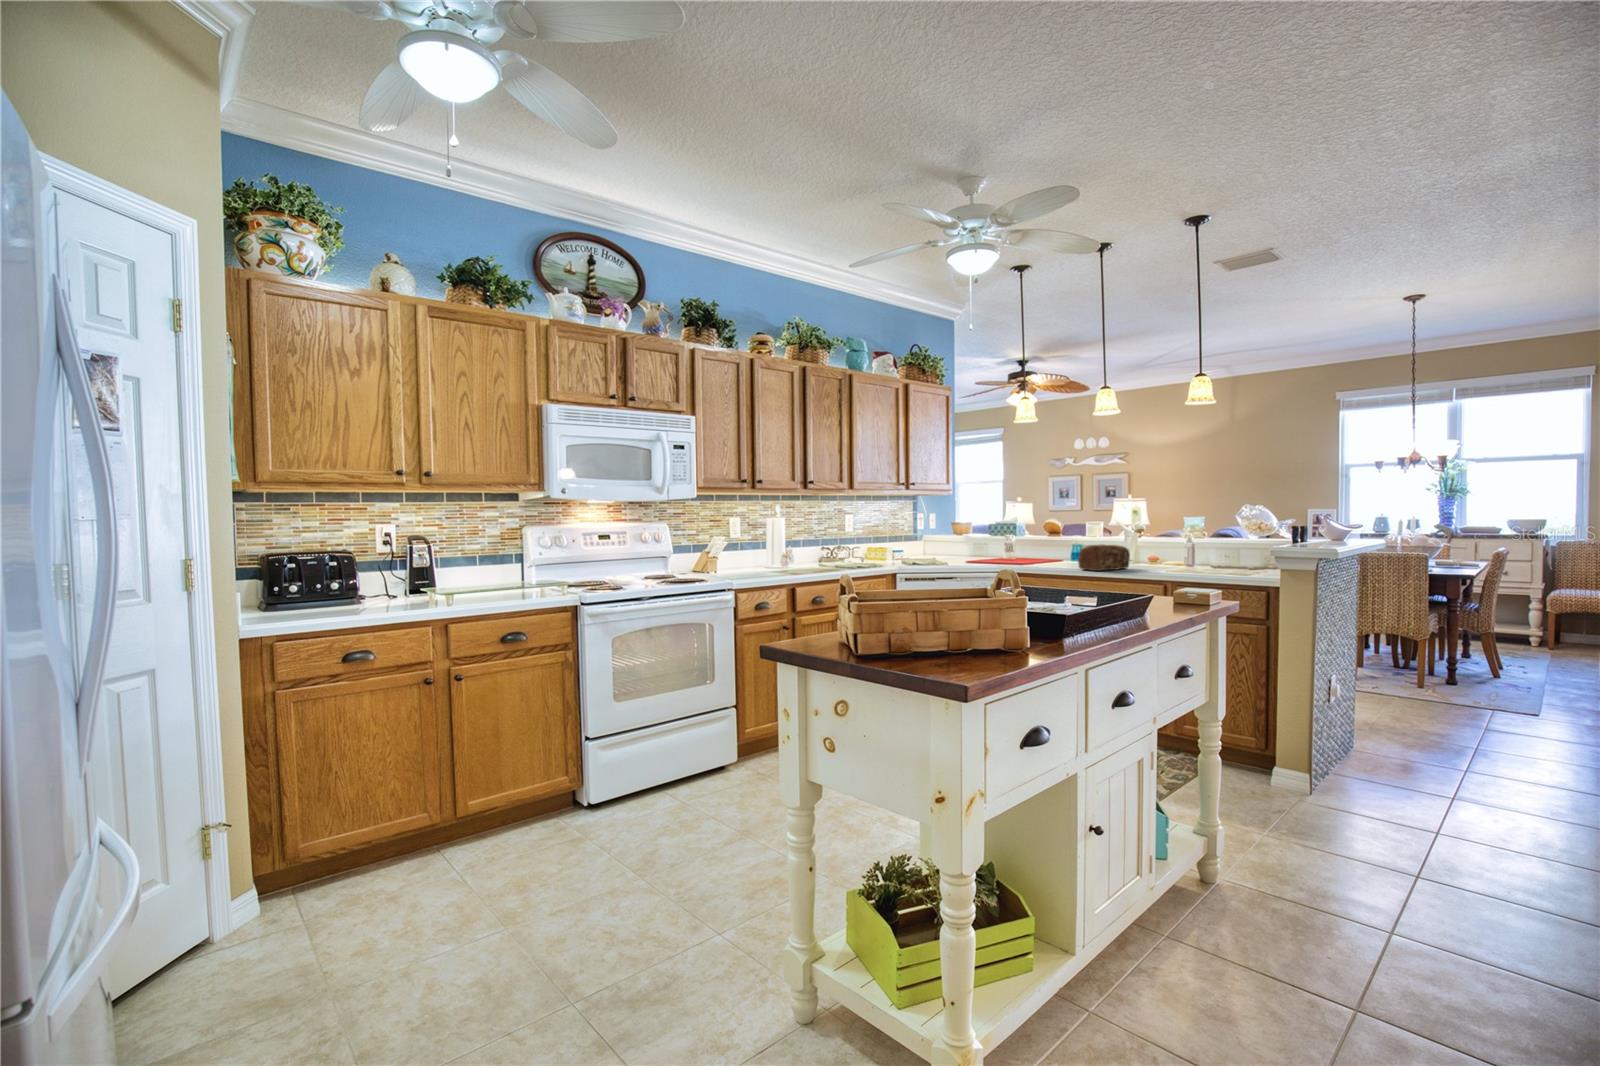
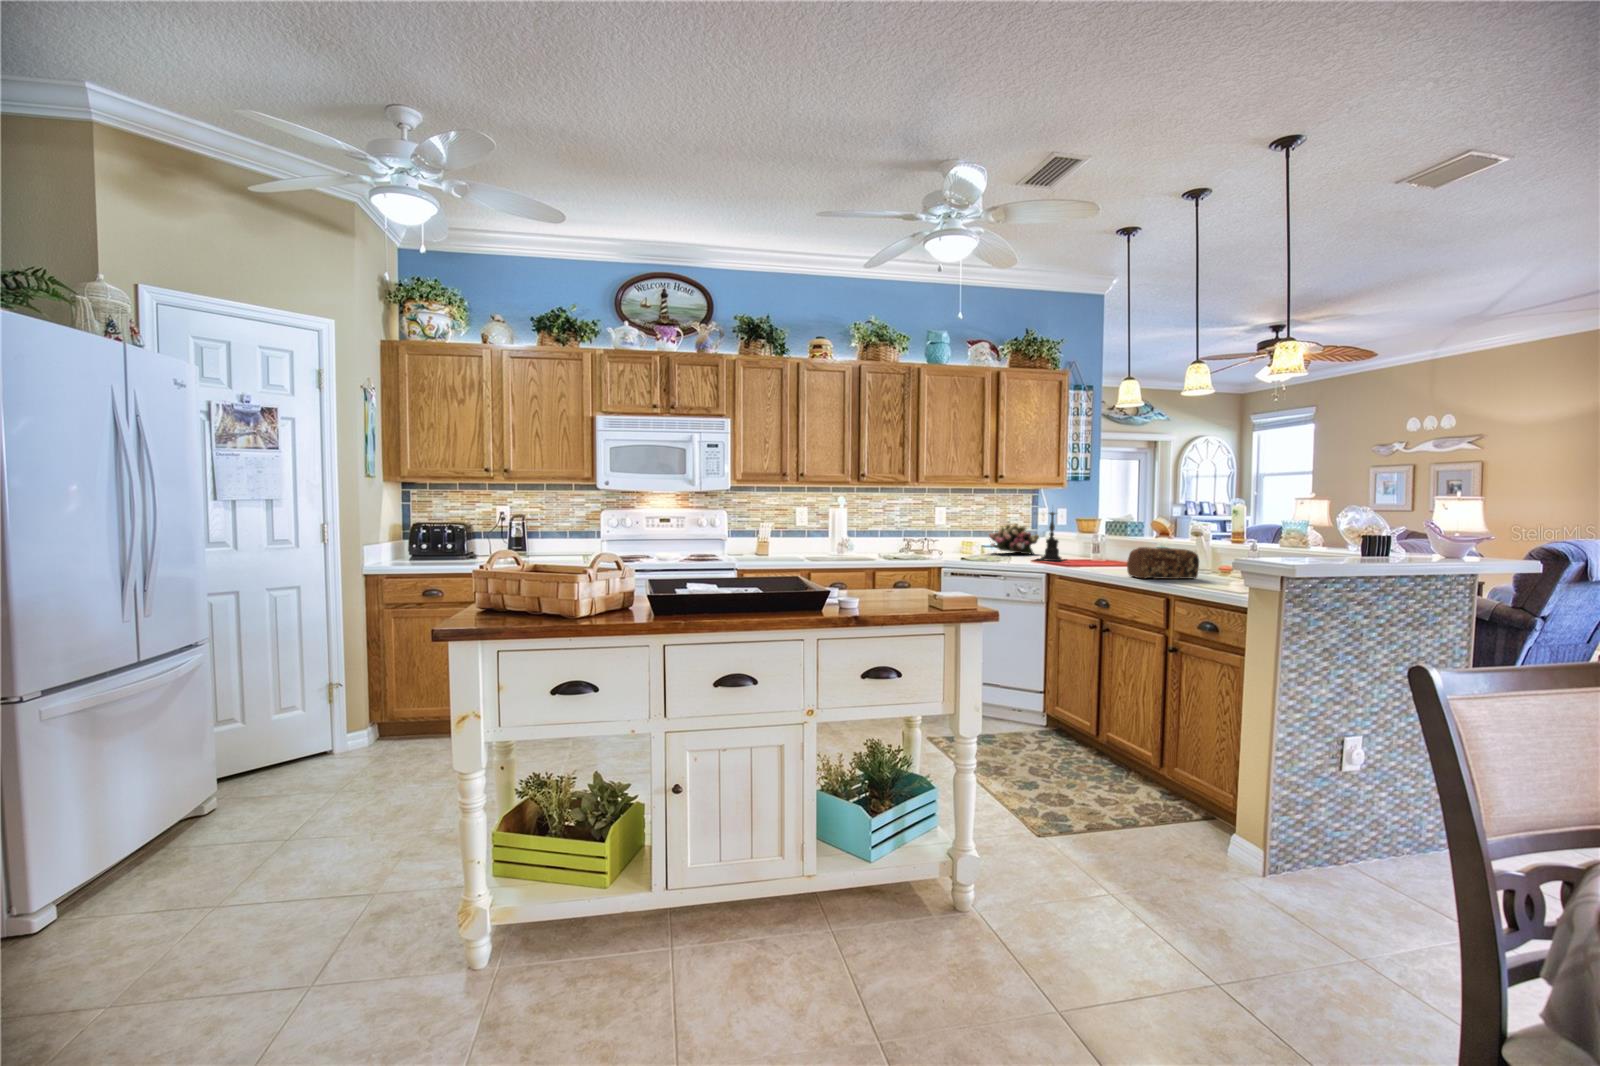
candle holder: none [950,511,975,562] -> present [1039,512,1063,561]
flower arrangement: none [883,529,928,557] -> present [989,524,1039,555]

